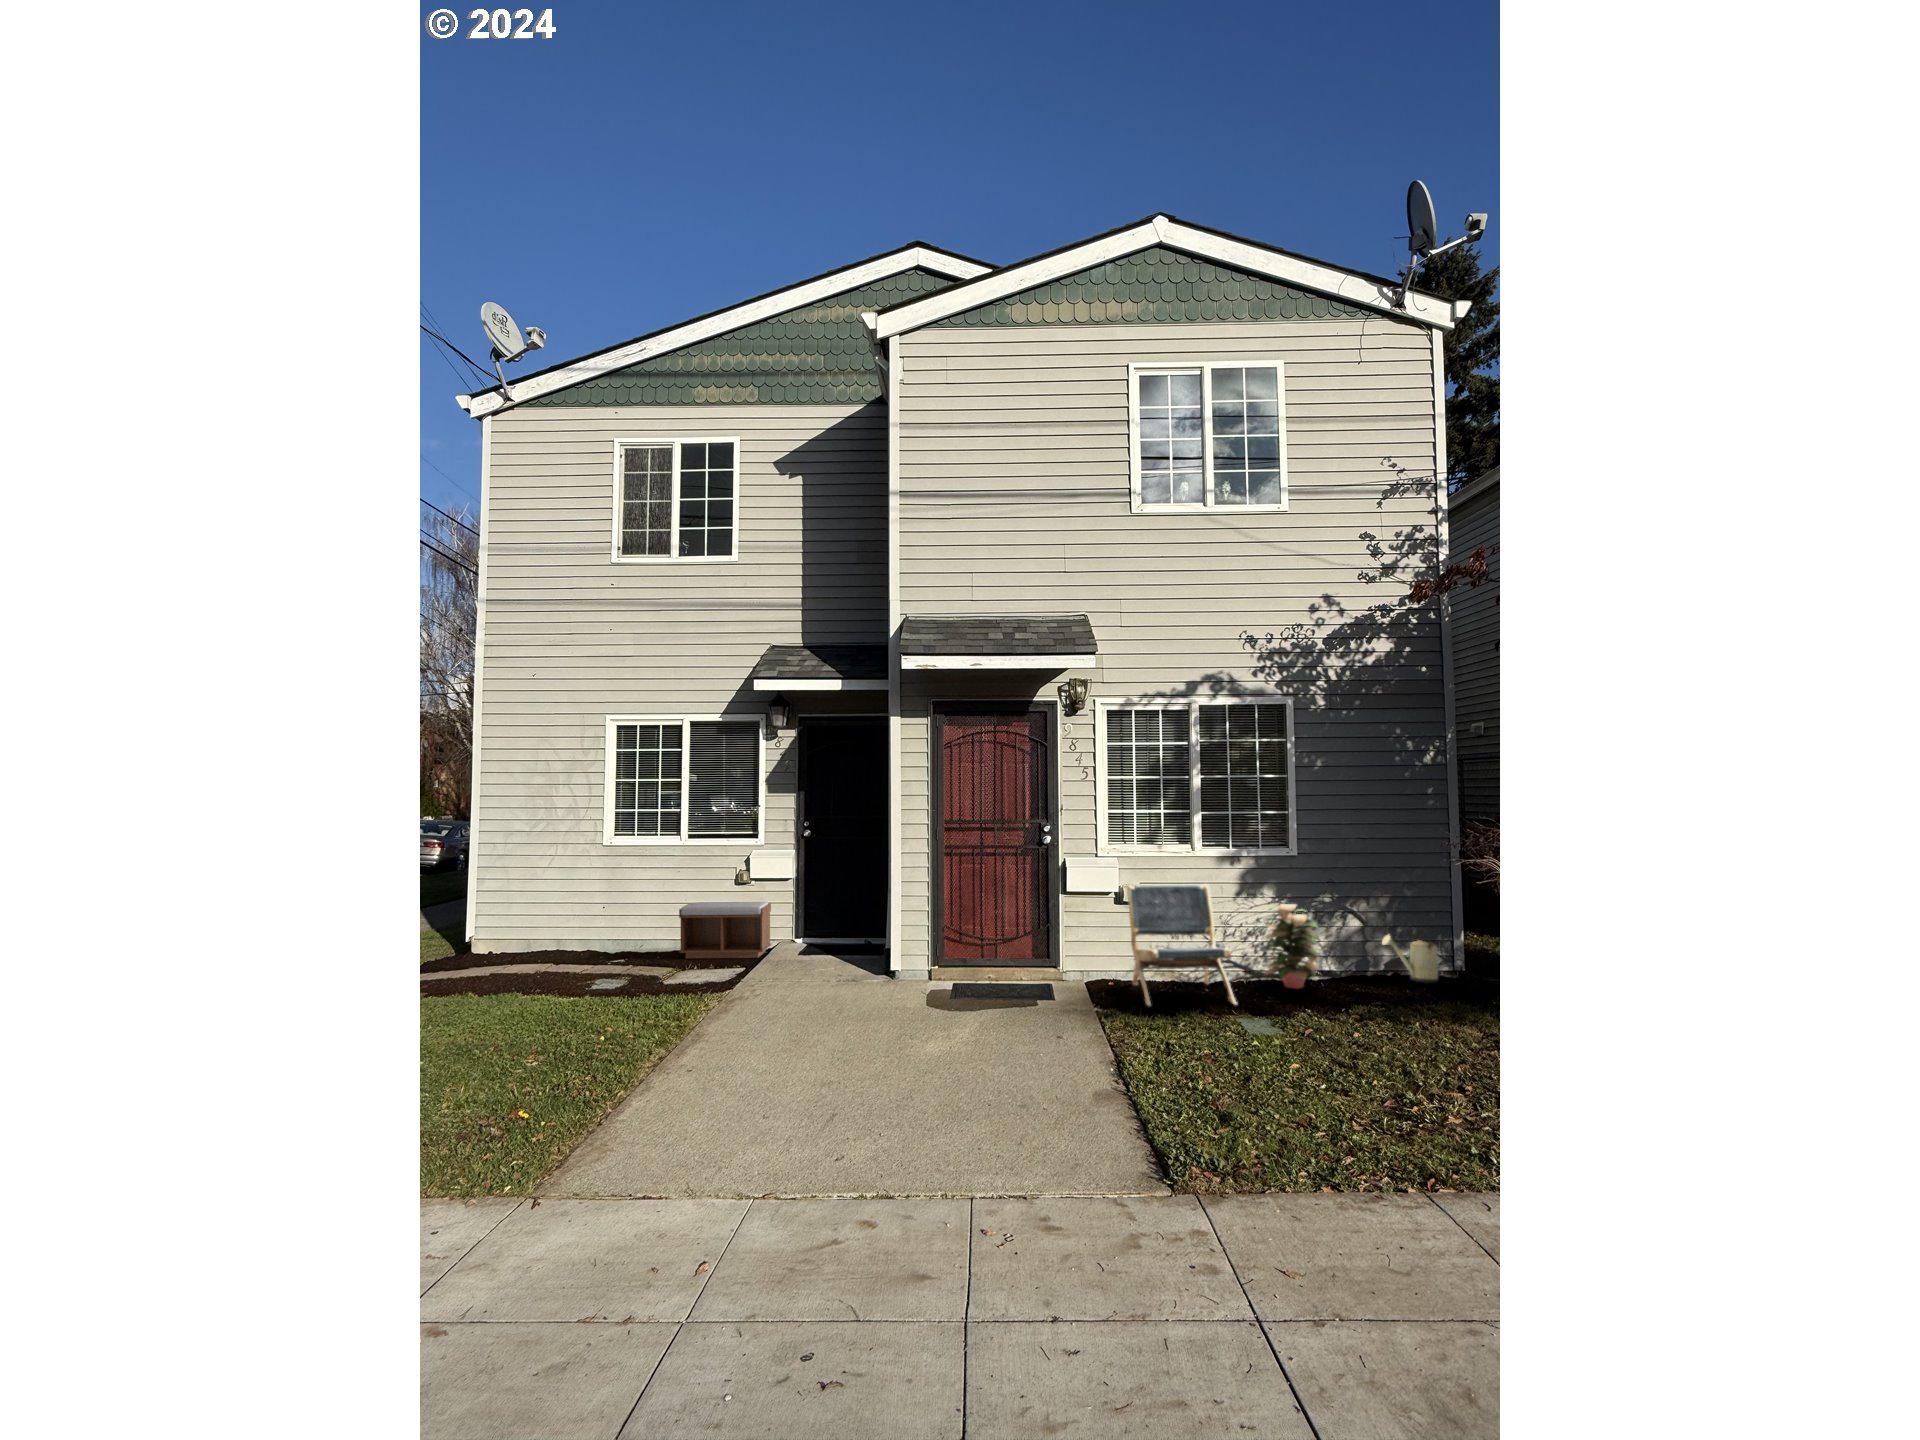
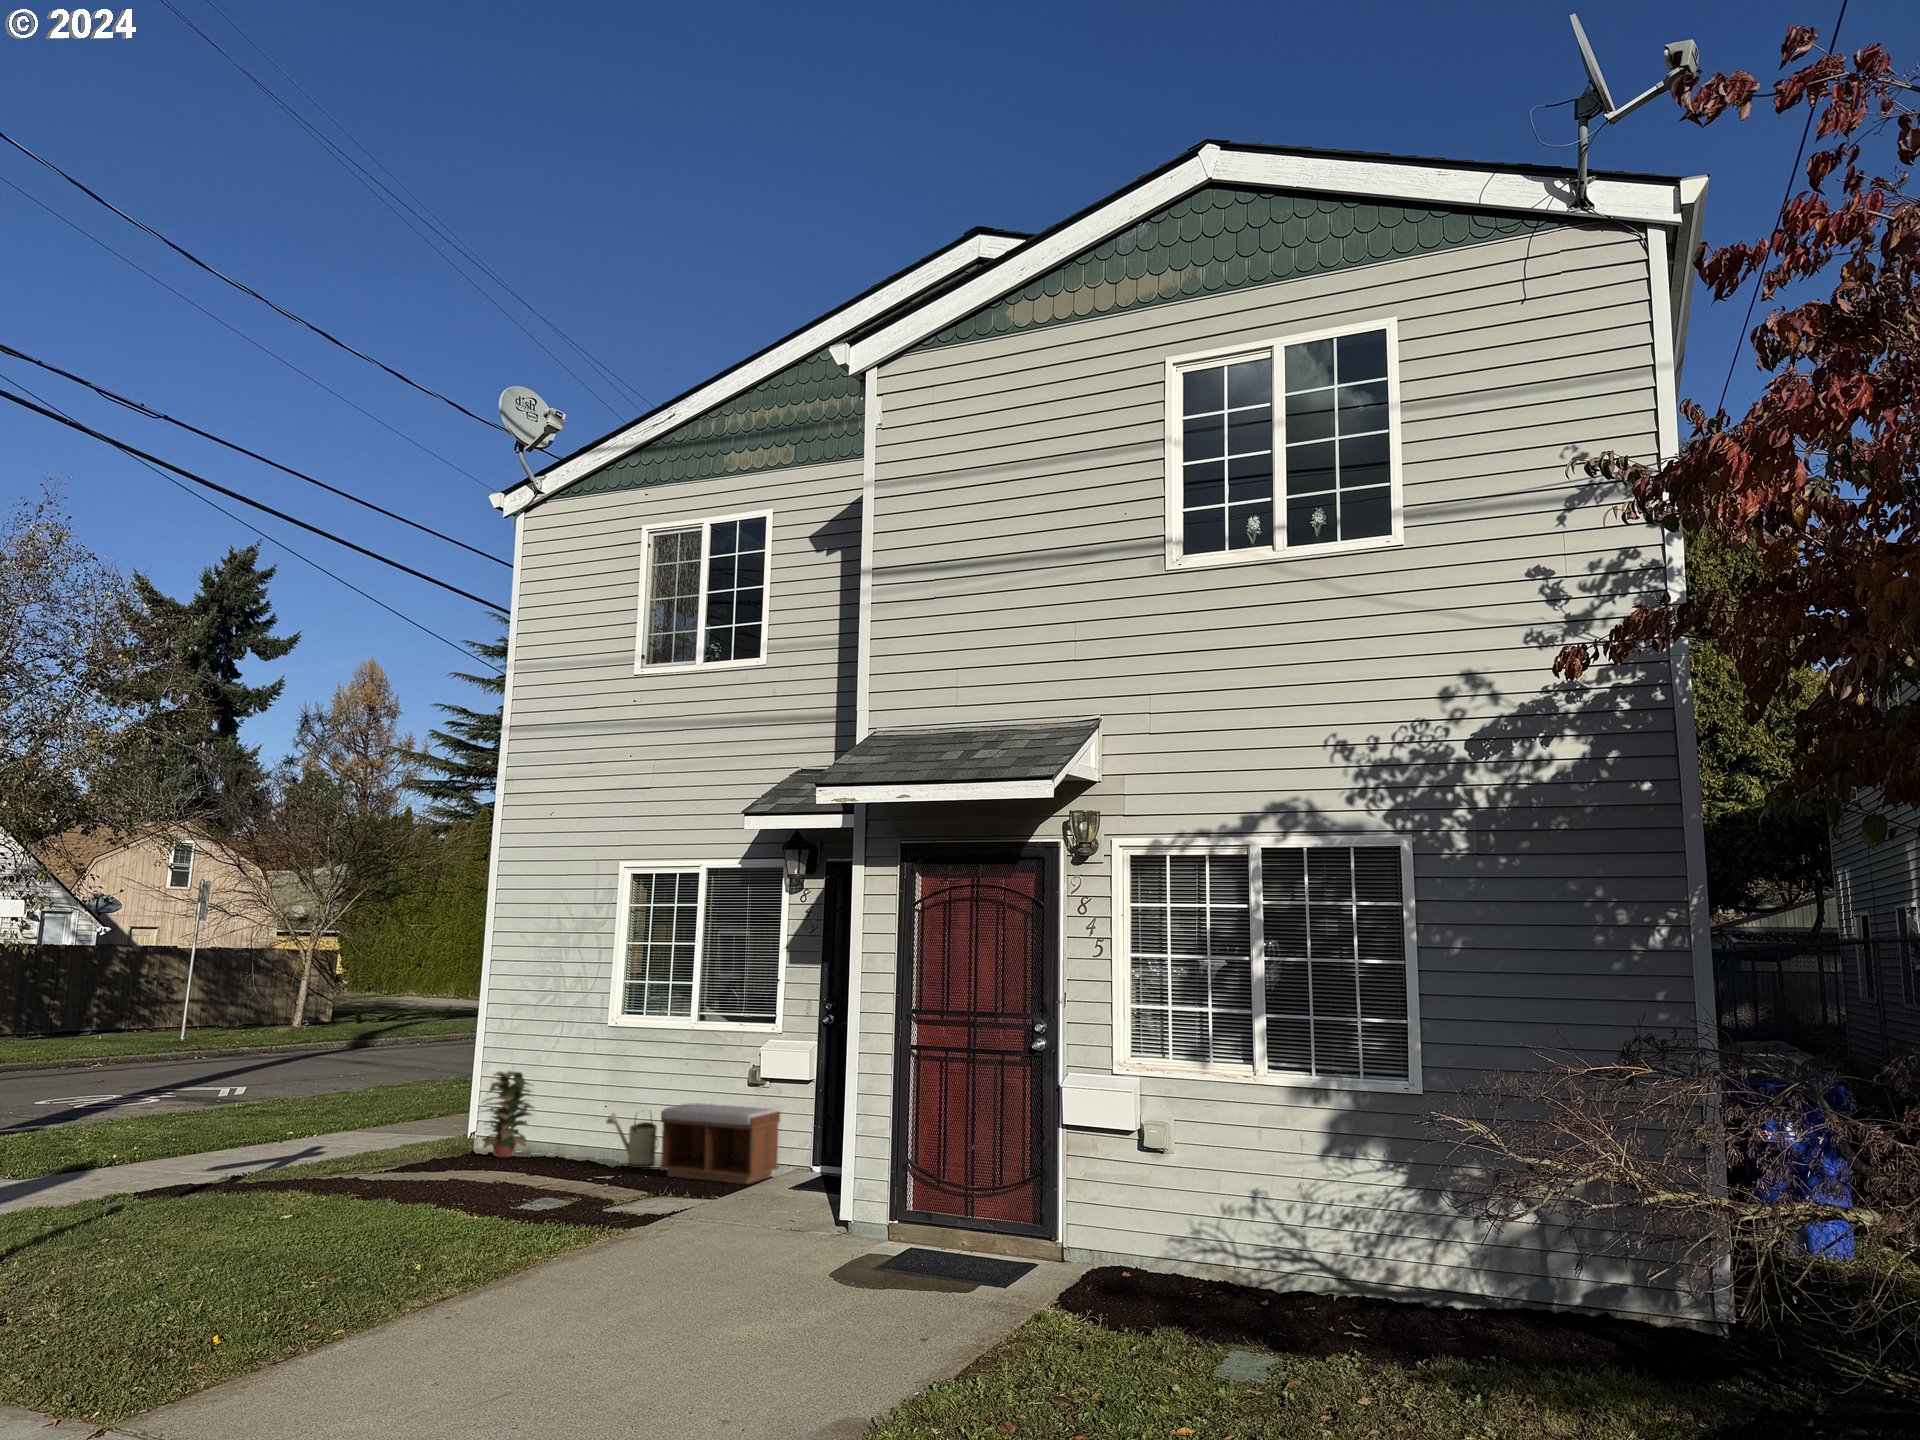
lounge chair: present [1127,884,1237,1005] -> none [1108,1123,1270,1332]
decorative plant: present [1265,904,1318,988] -> present [482,1071,534,1157]
watering can: present [1382,934,1438,983] -> present [606,1113,657,1168]

